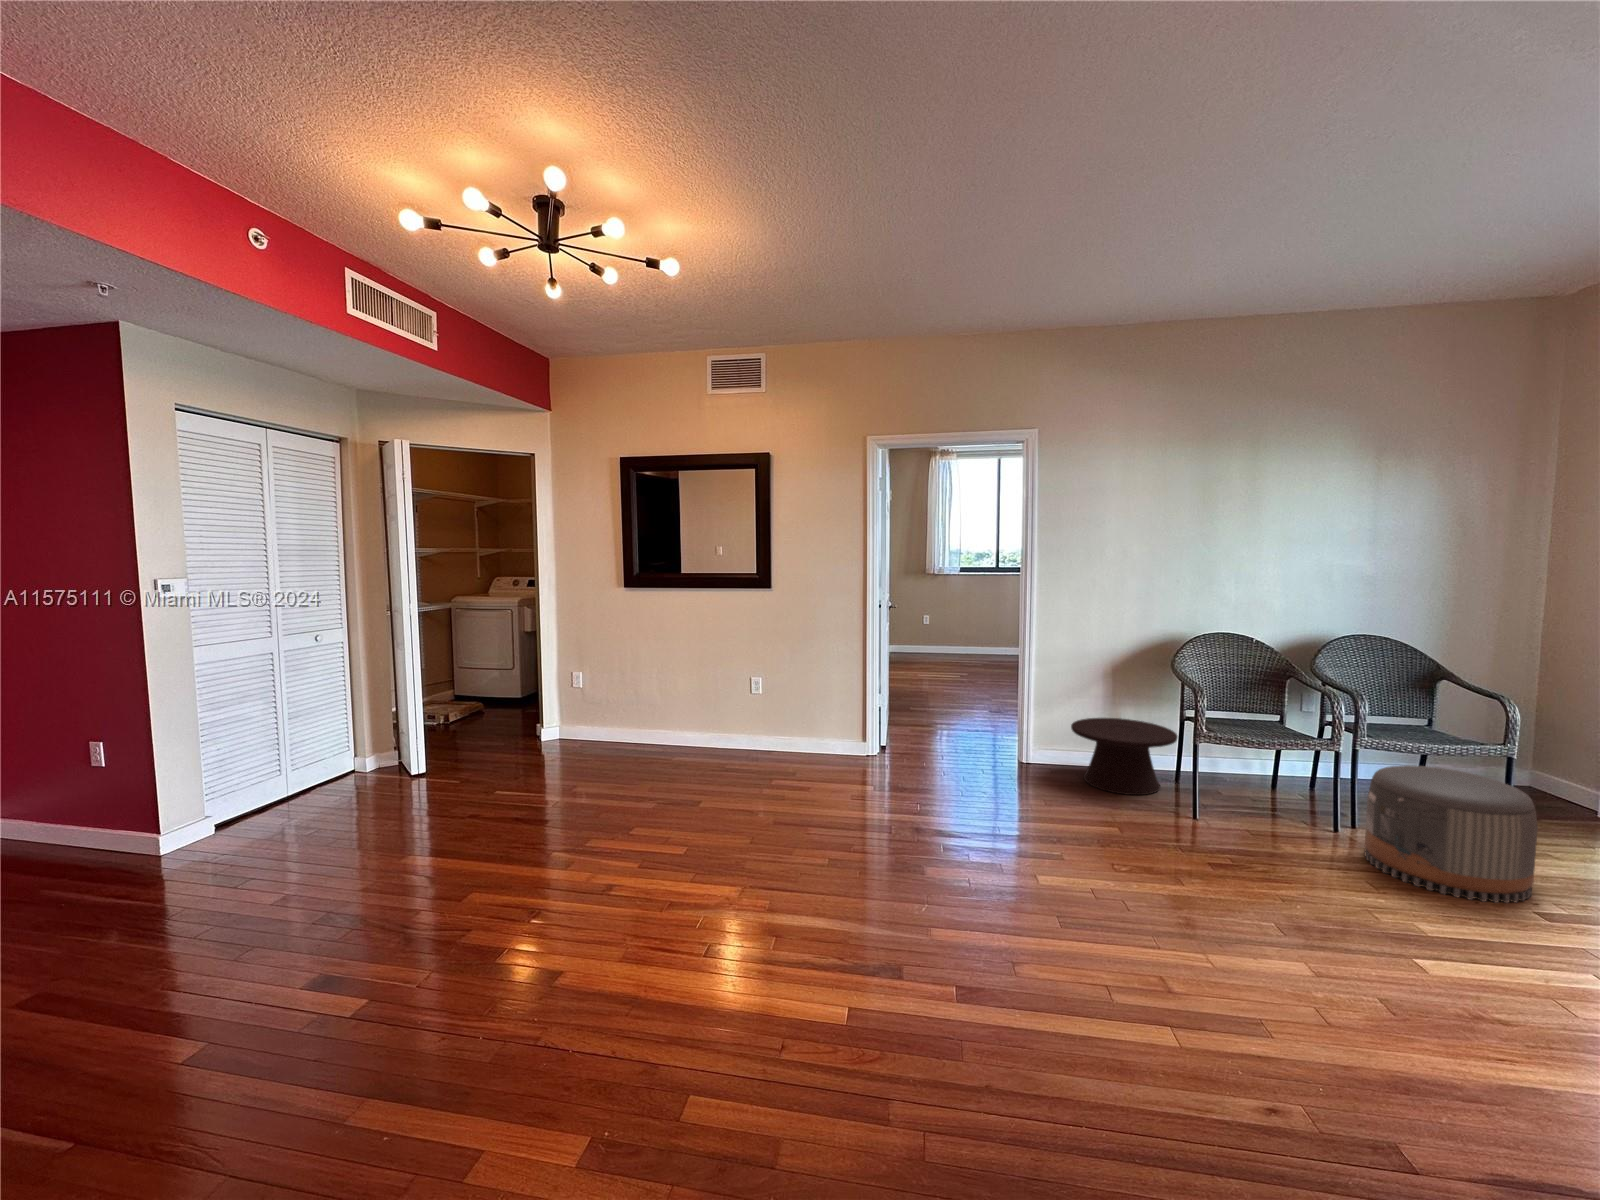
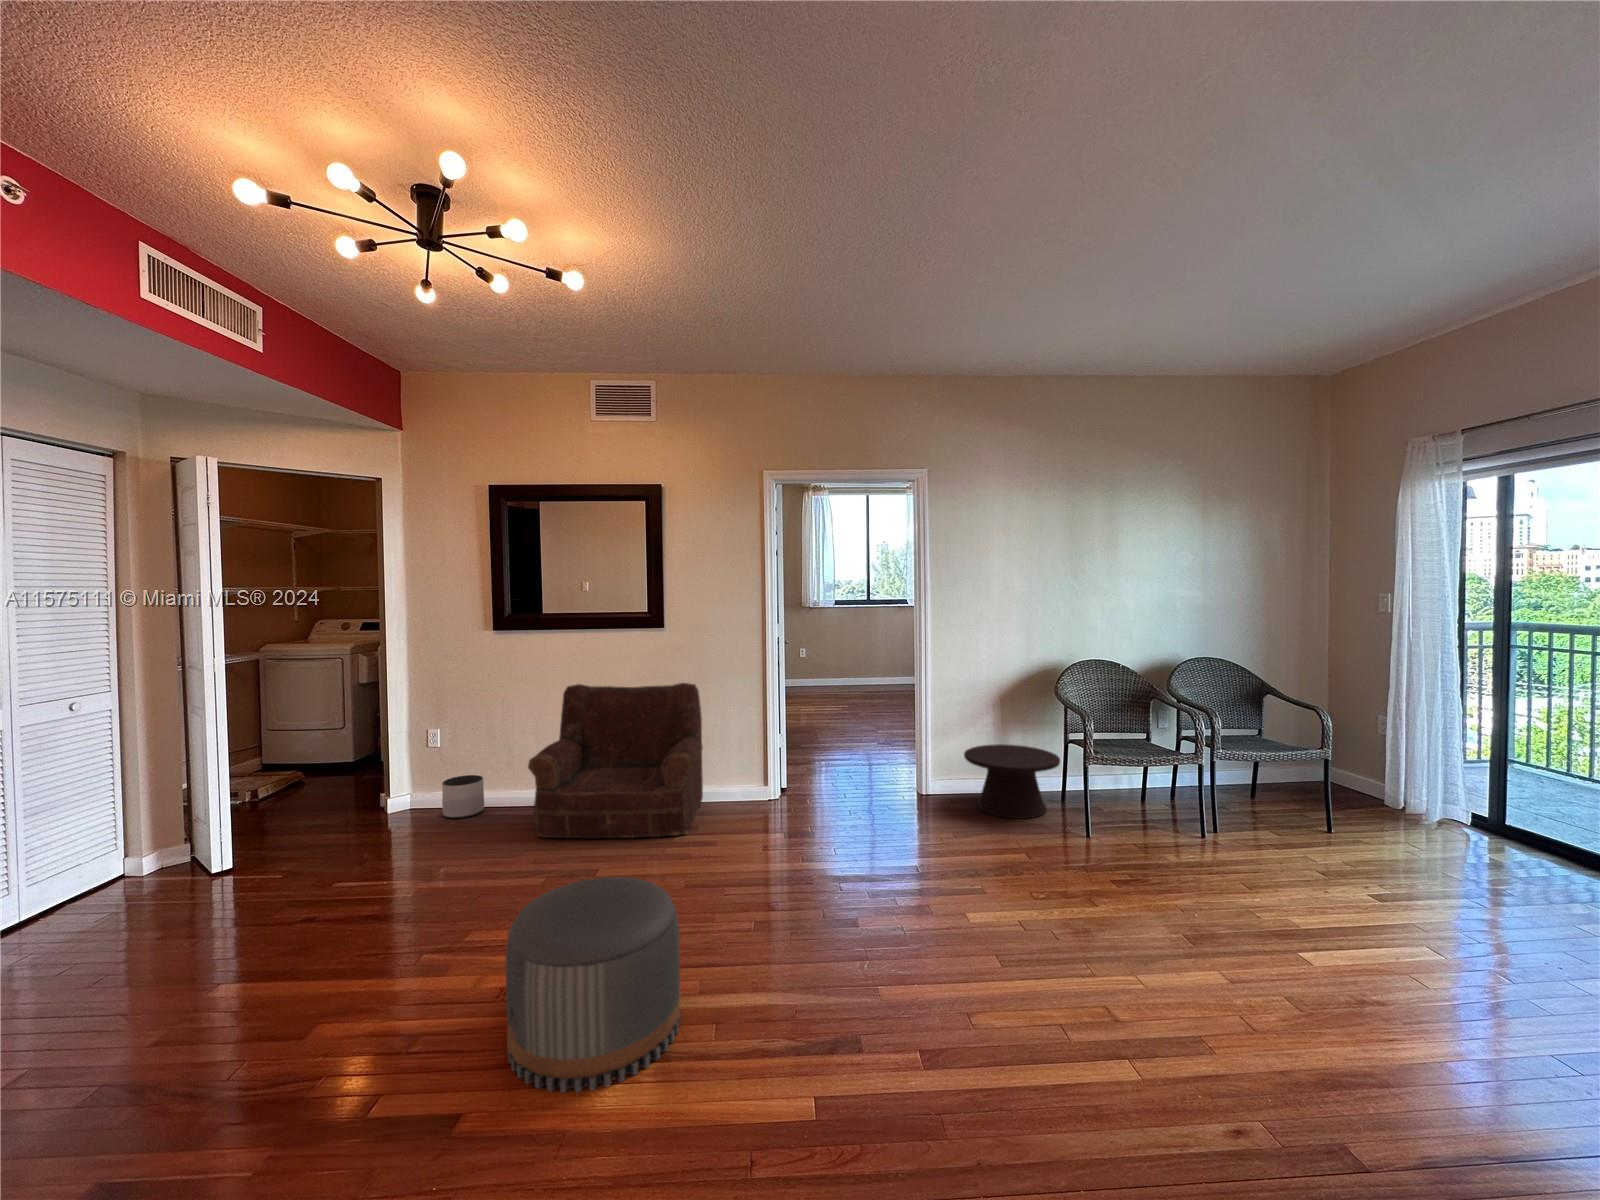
armchair: none [651,638,808,780] -> present [528,683,703,838]
planter: none [585,714,619,750] -> present [442,775,484,818]
pouf: present [1365,765,1538,903] -> present [505,877,681,1093]

